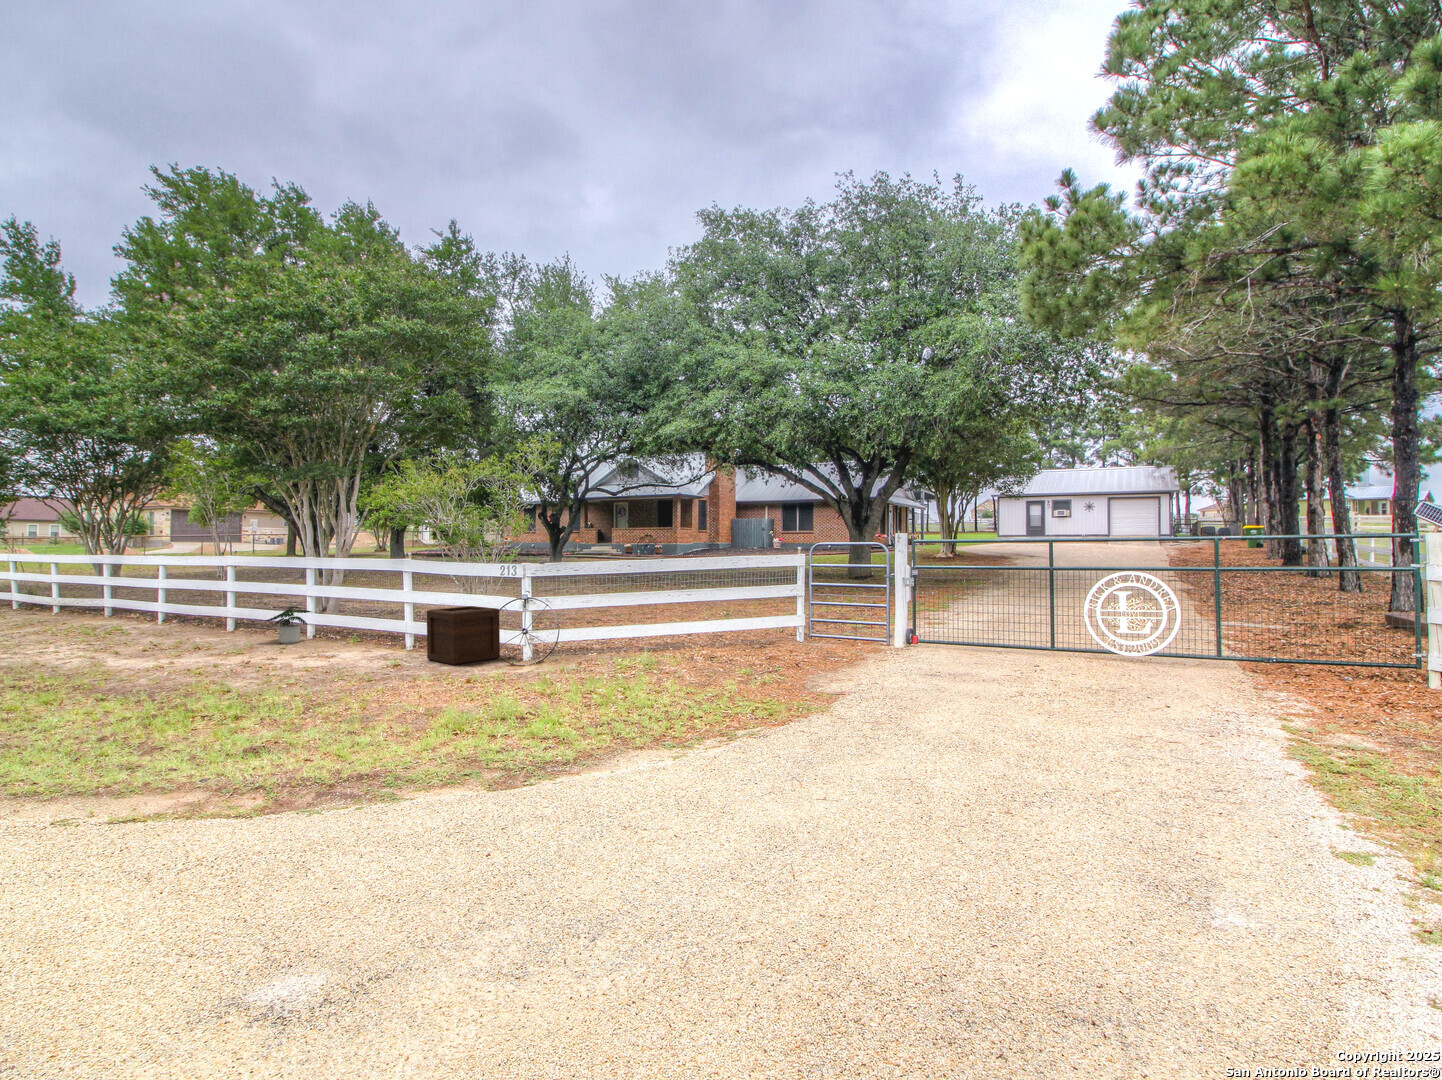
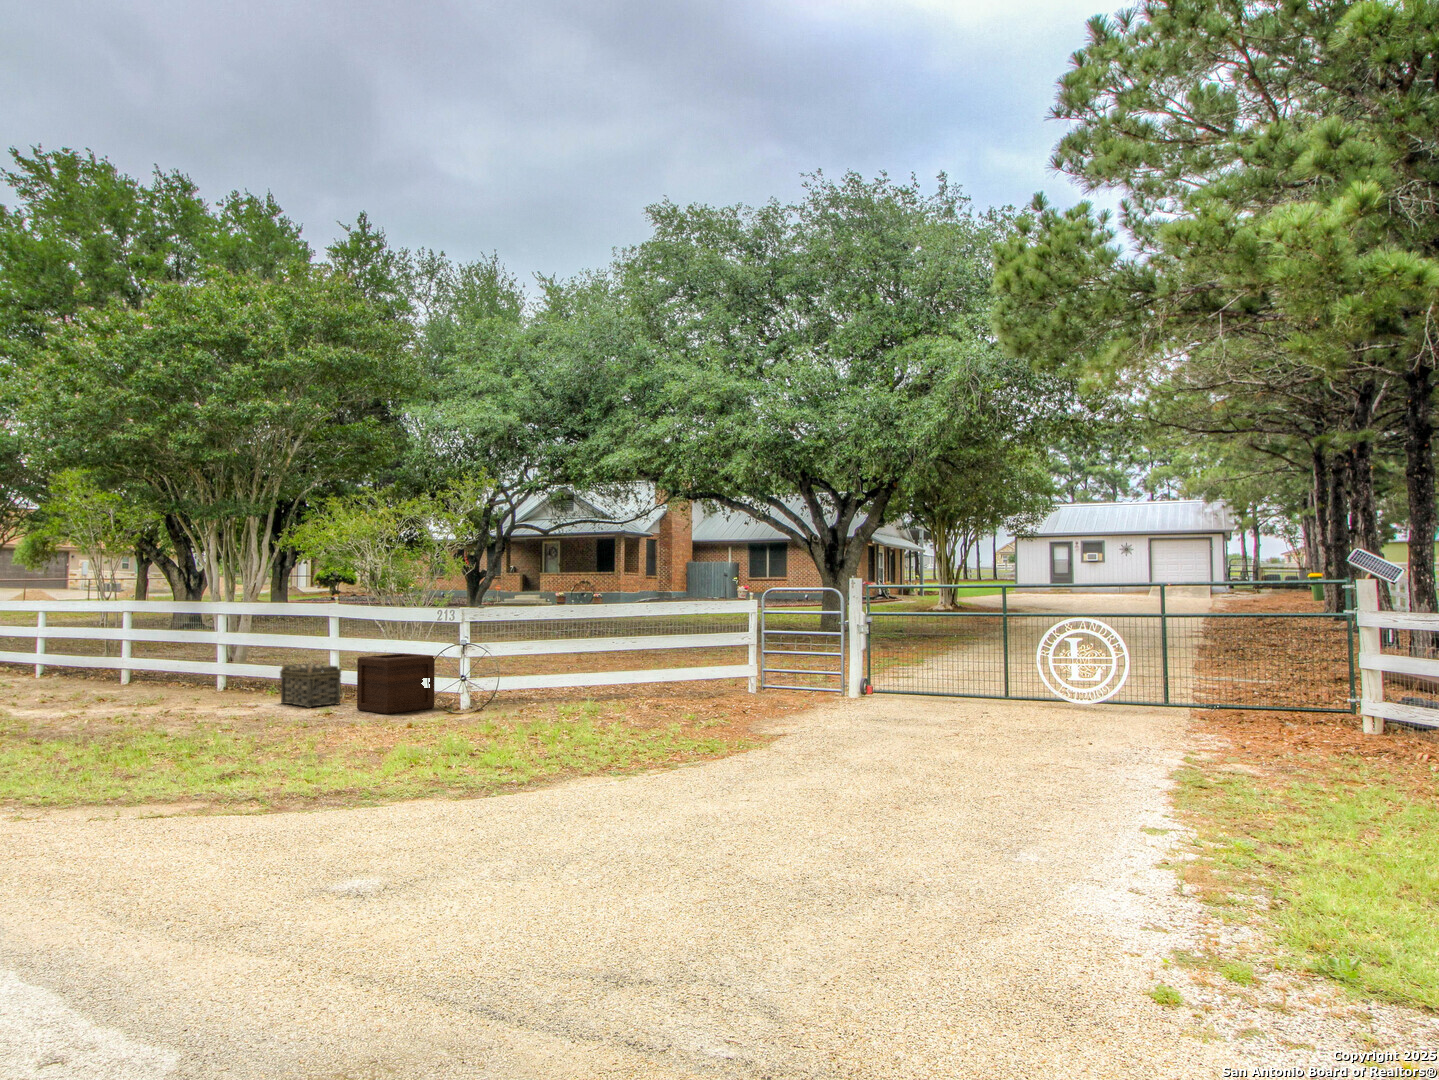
potted plant: present [266,606,311,644] -> none [170,656,223,697]
basket: none [358,613,415,657] -> present [280,664,341,708]

